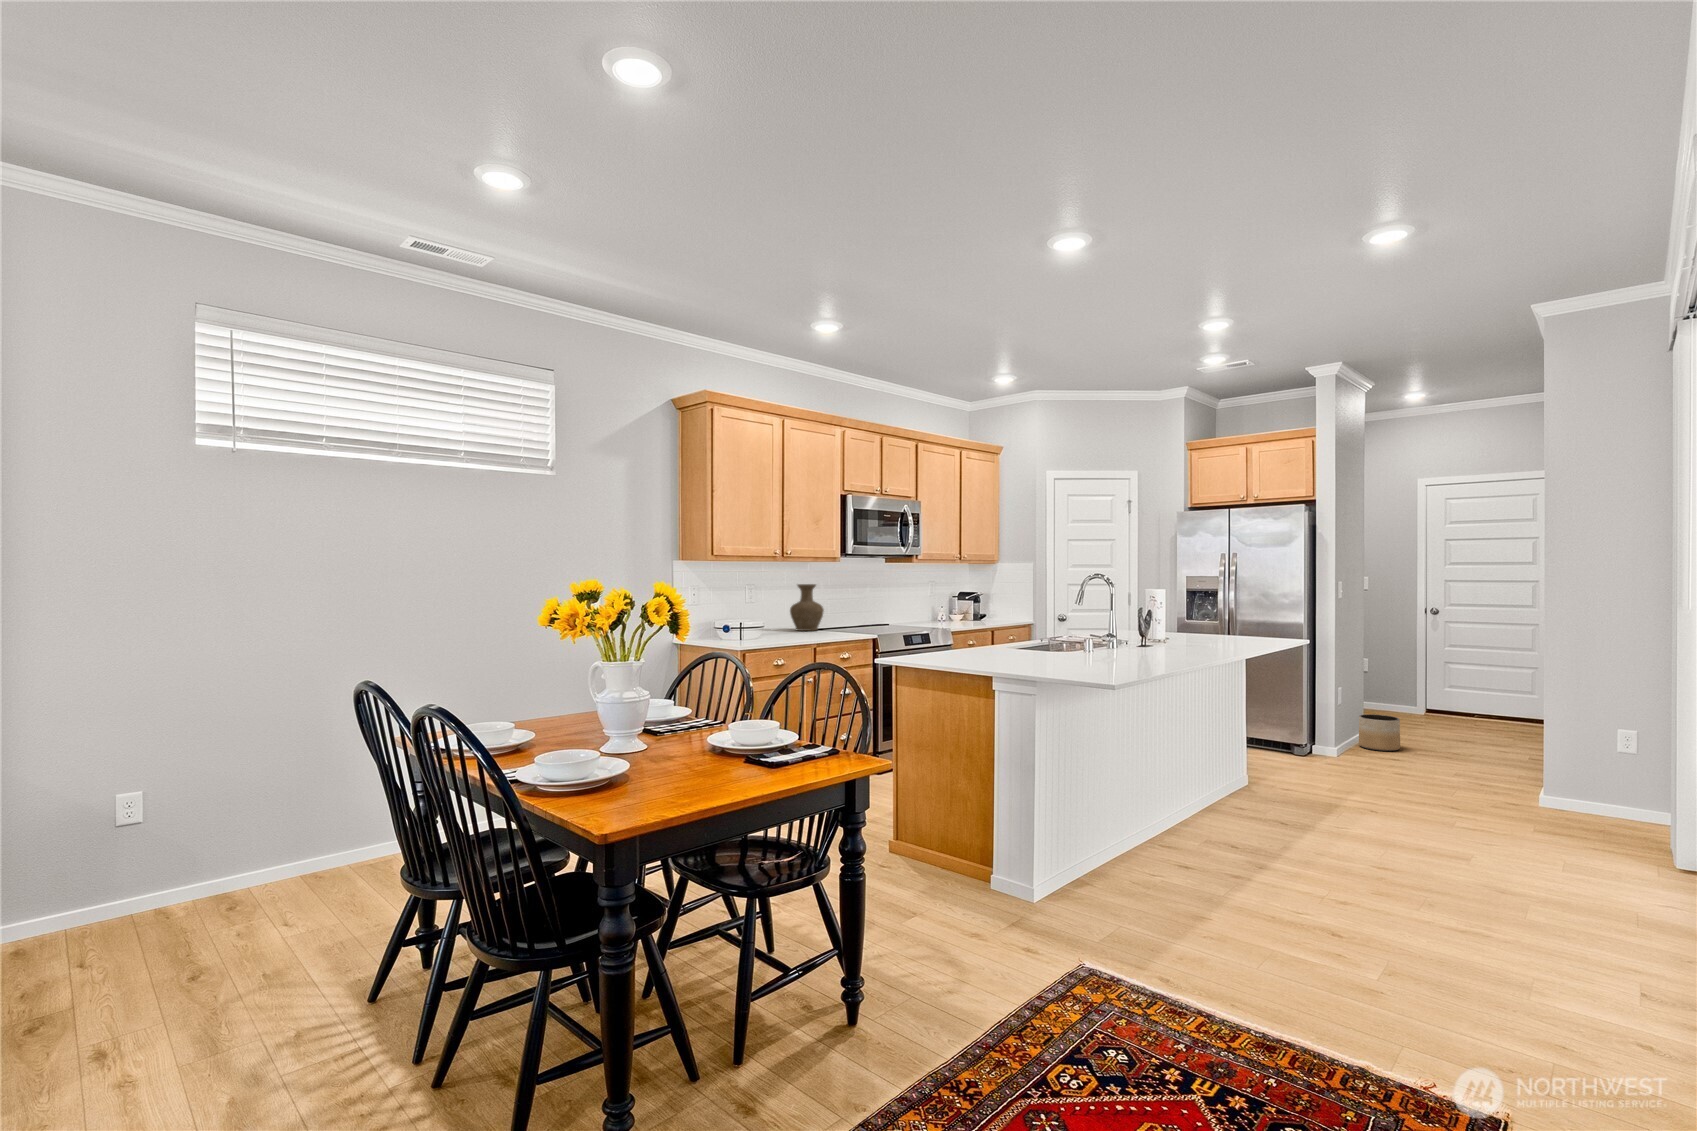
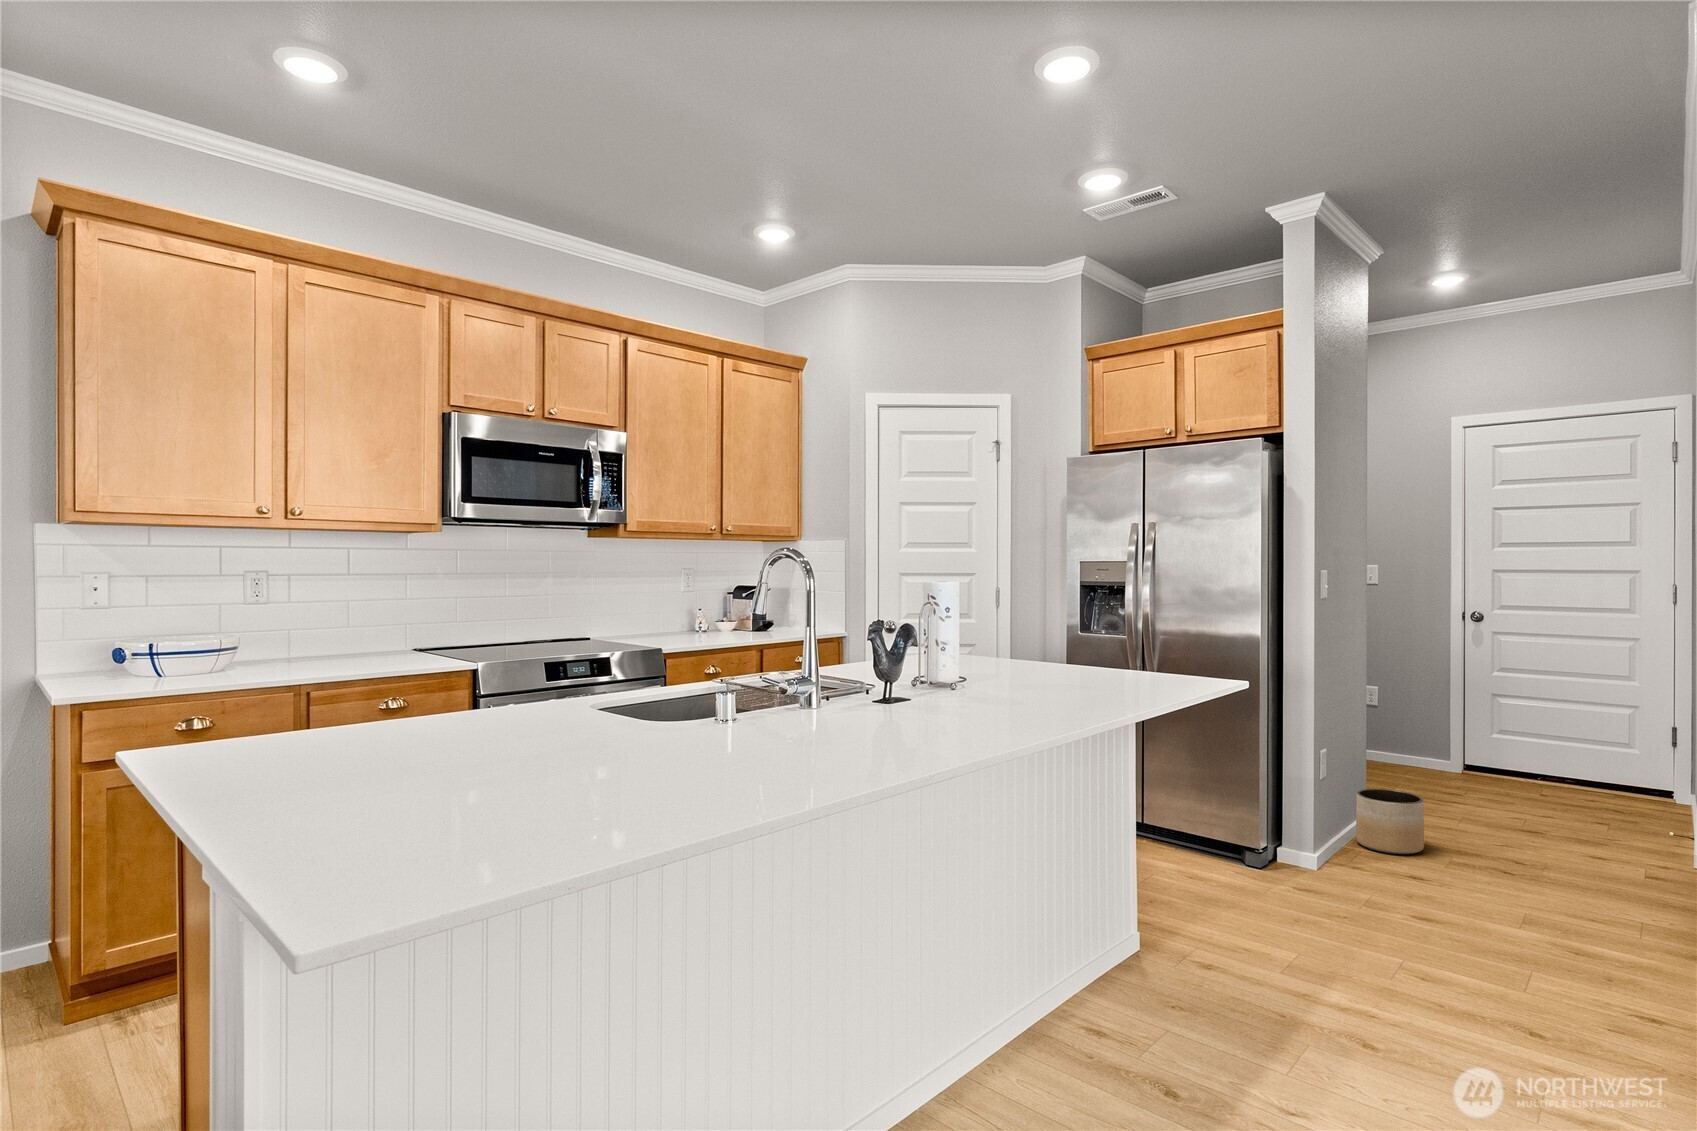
vase: present [790,584,824,631] -> none [339,572,407,655]

